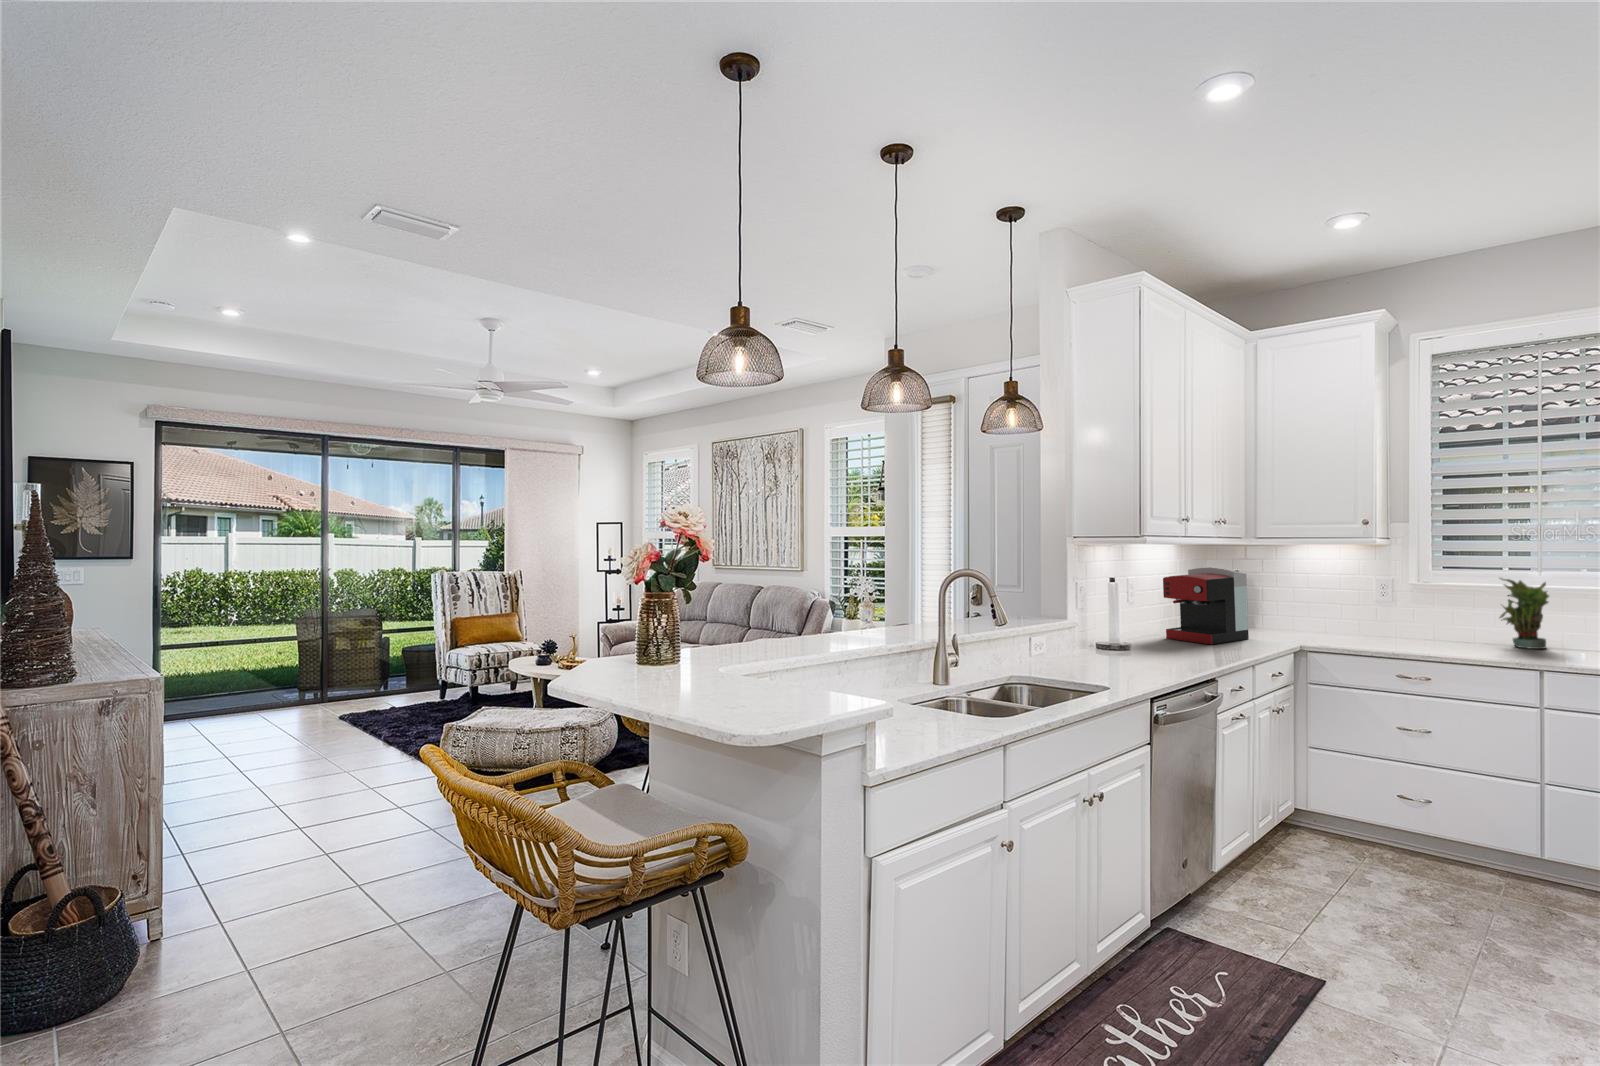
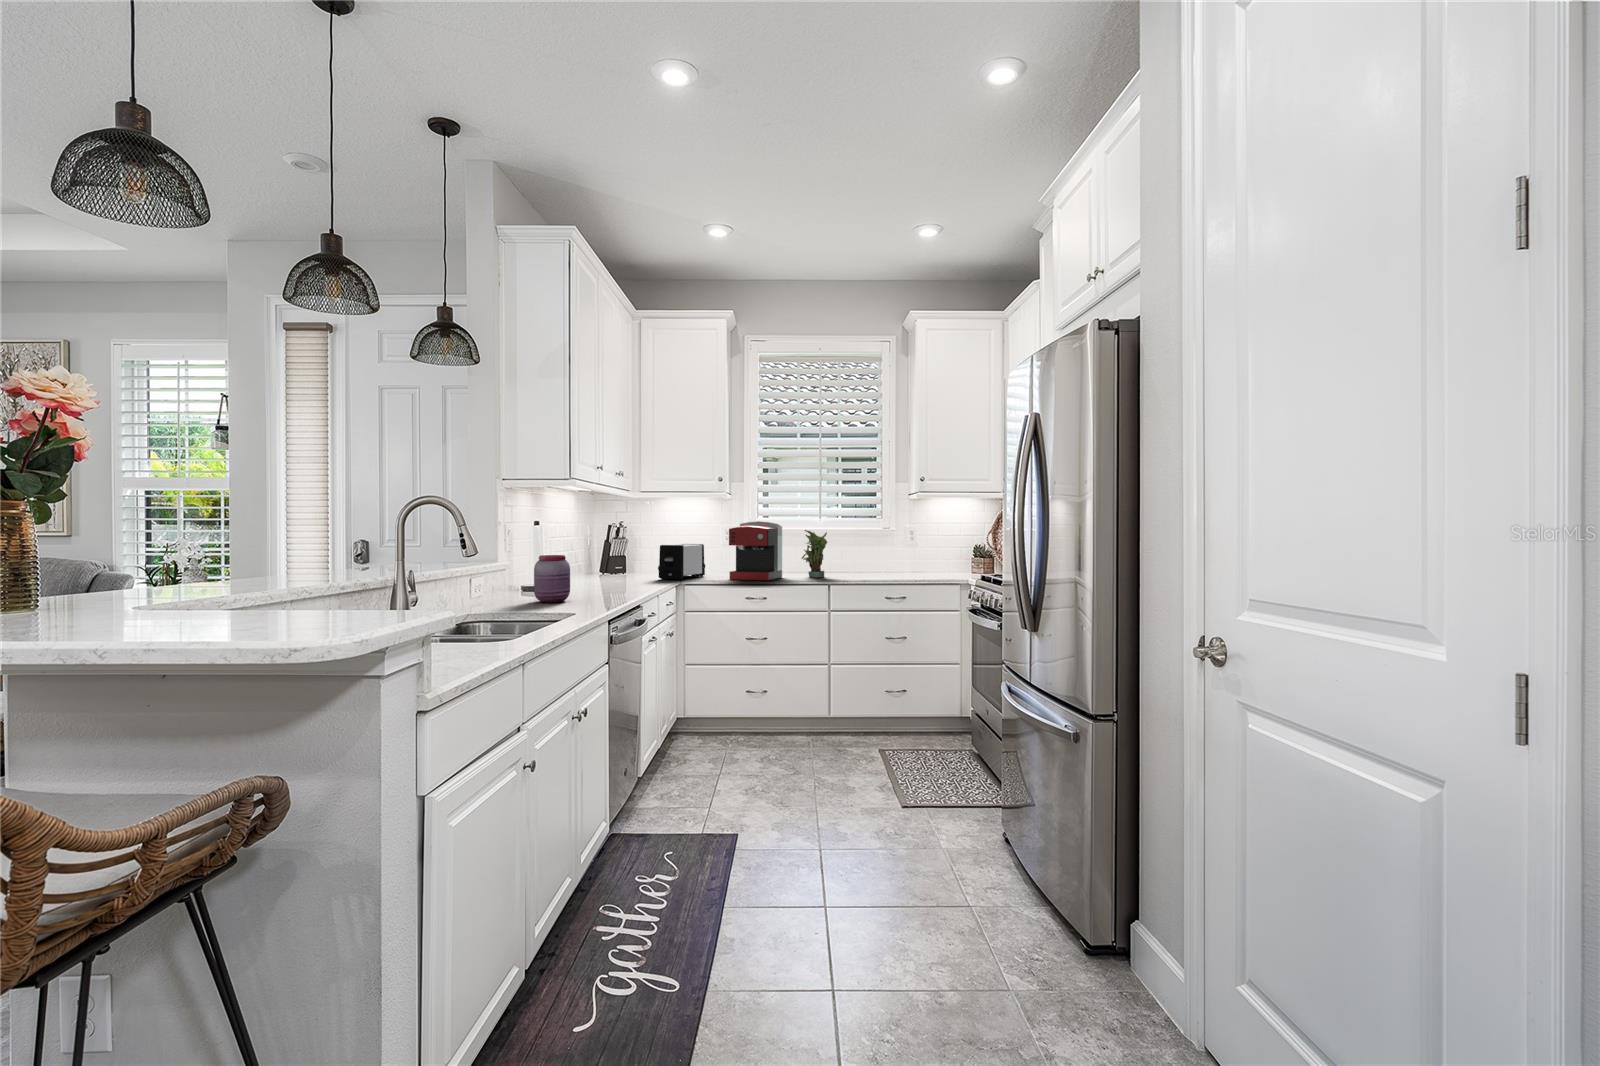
coffee maker: present [1163,567,1249,644] -> present [729,521,782,580]
toaster: none [1256,591,1330,638] -> present [658,544,705,580]
jar: none [1082,616,1120,666] -> present [534,555,570,602]

